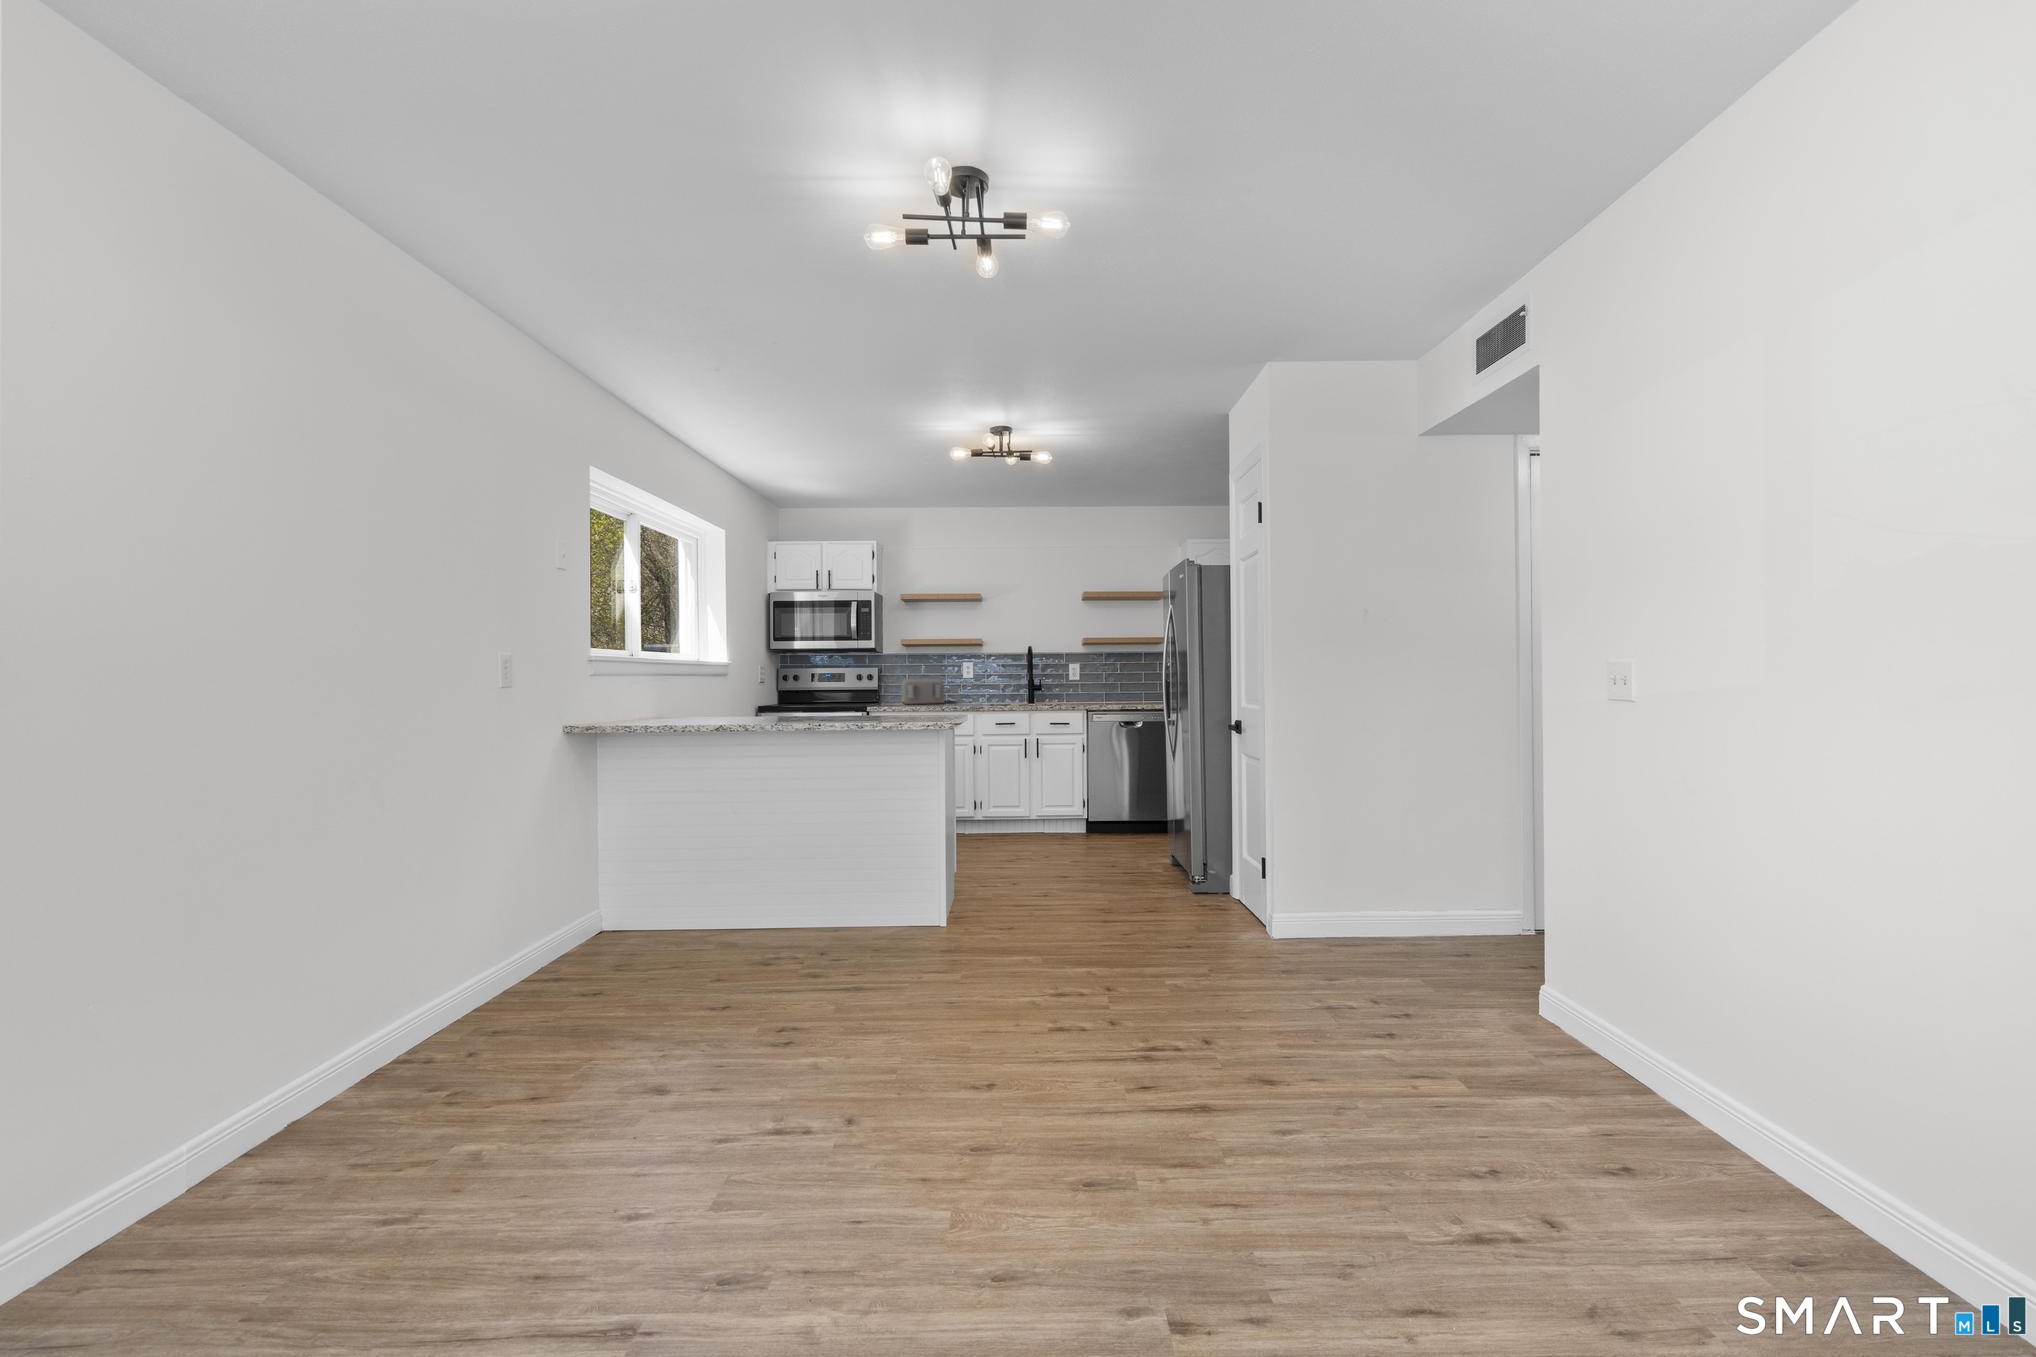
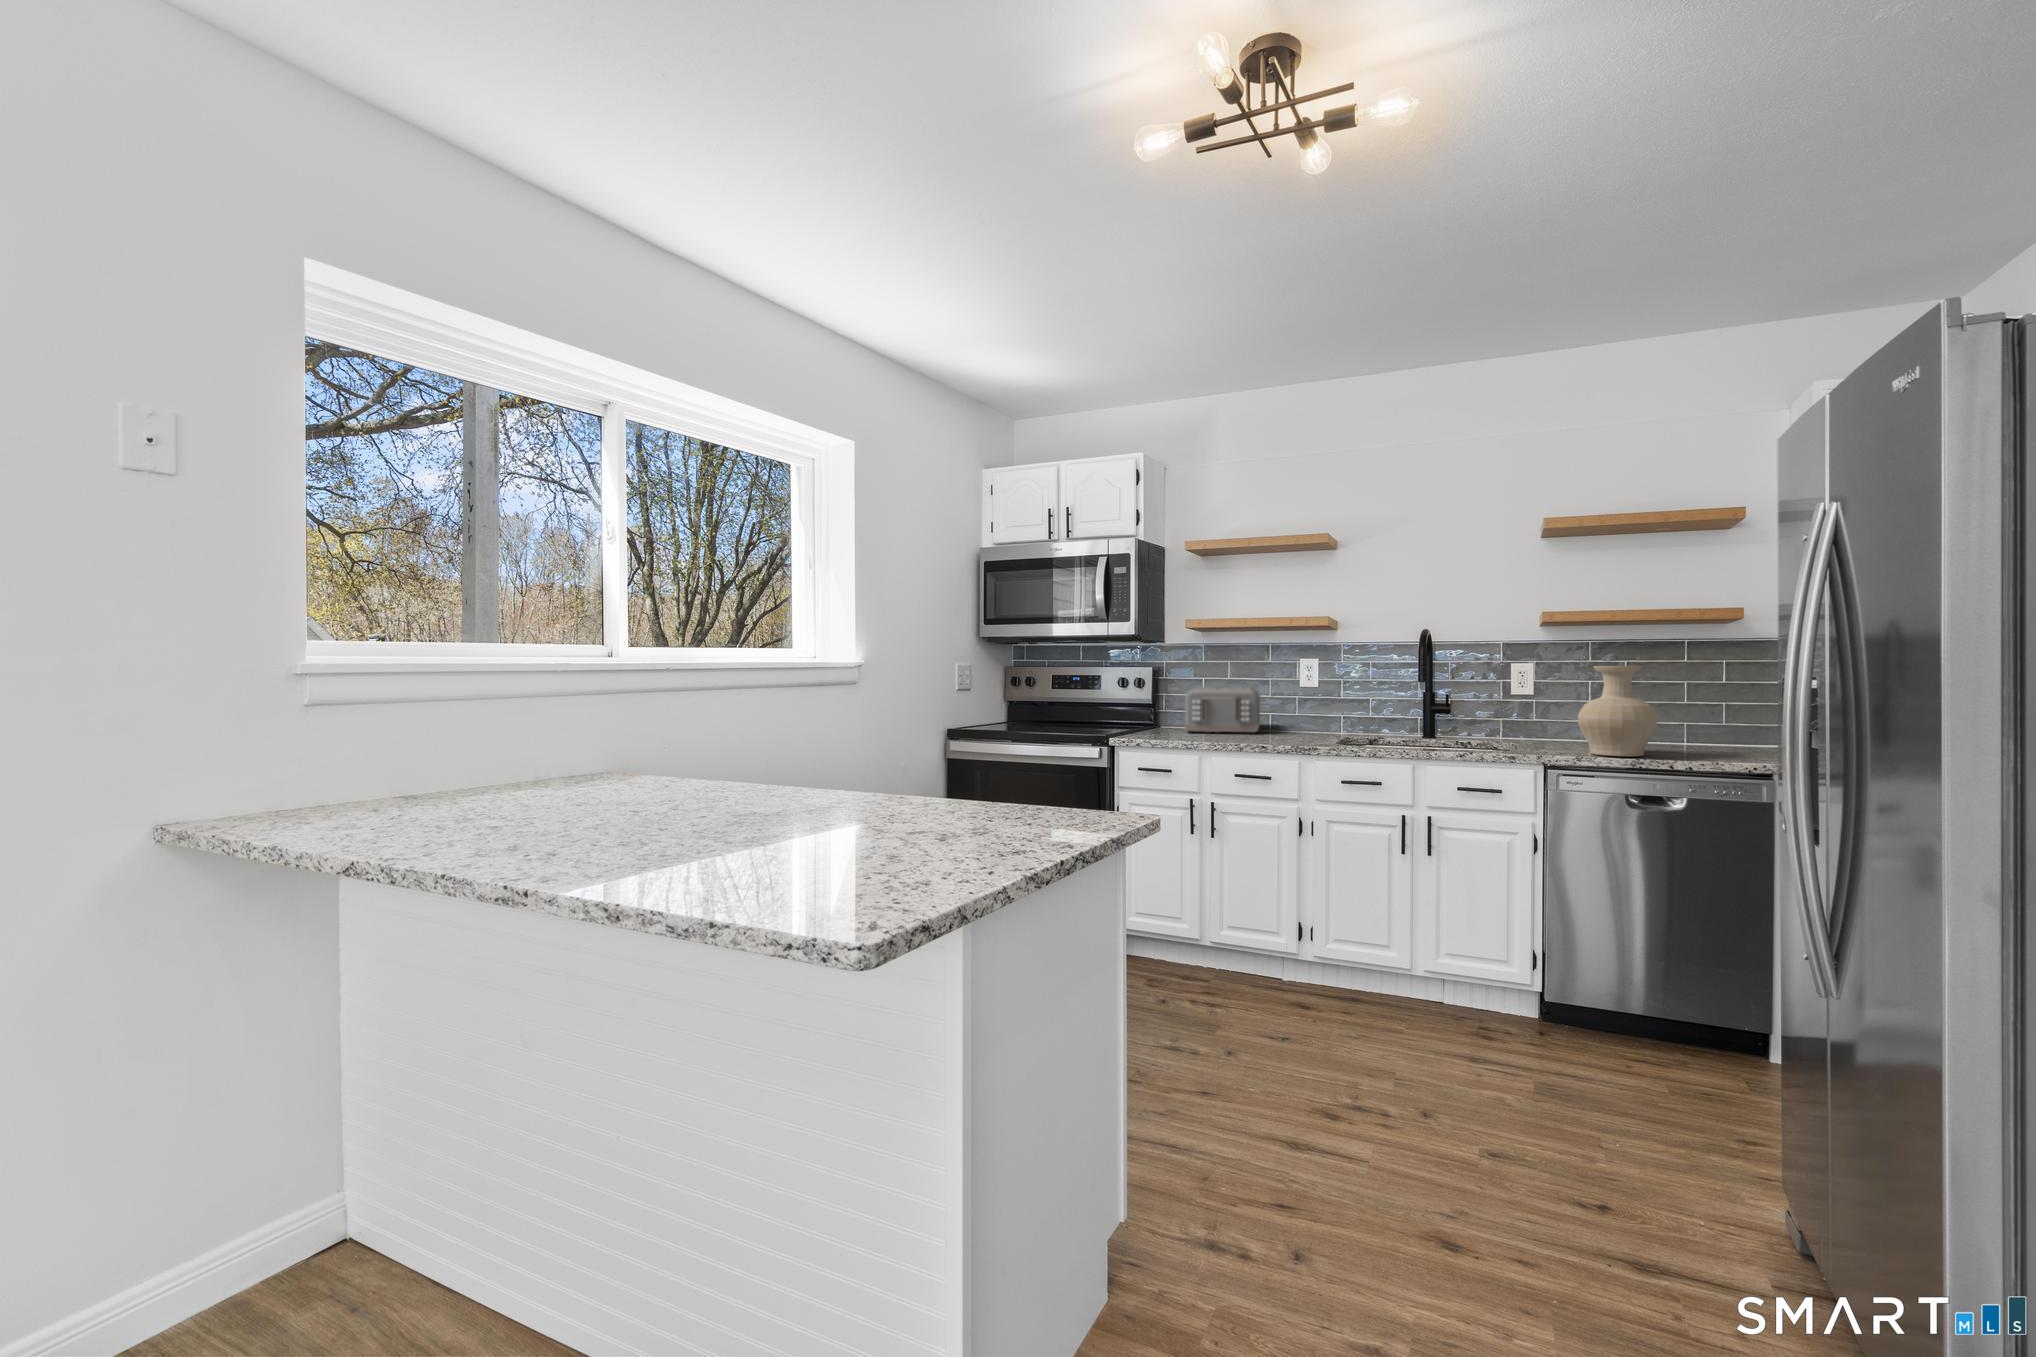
vase: none [1100,664,1133,706] -> present [1578,666,1658,756]

